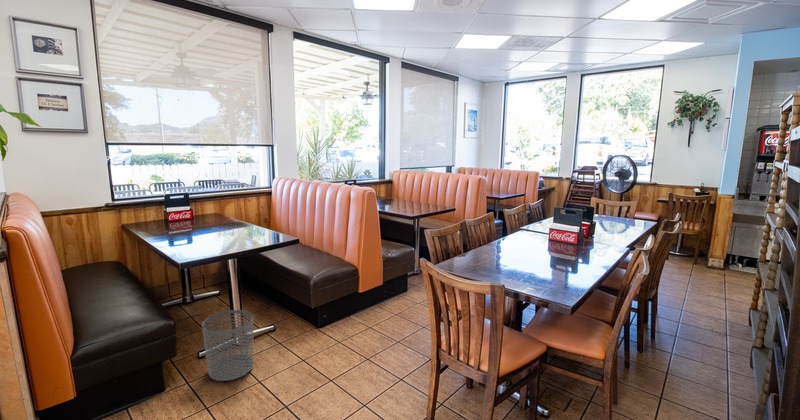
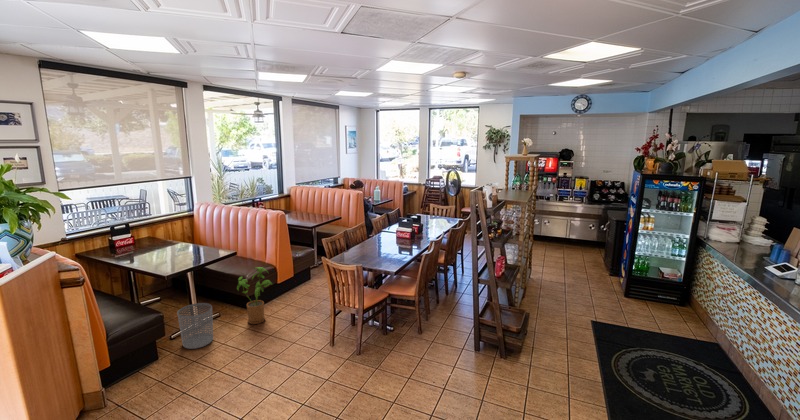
house plant: none [295,266,346,352] -> present [237,267,272,324]

